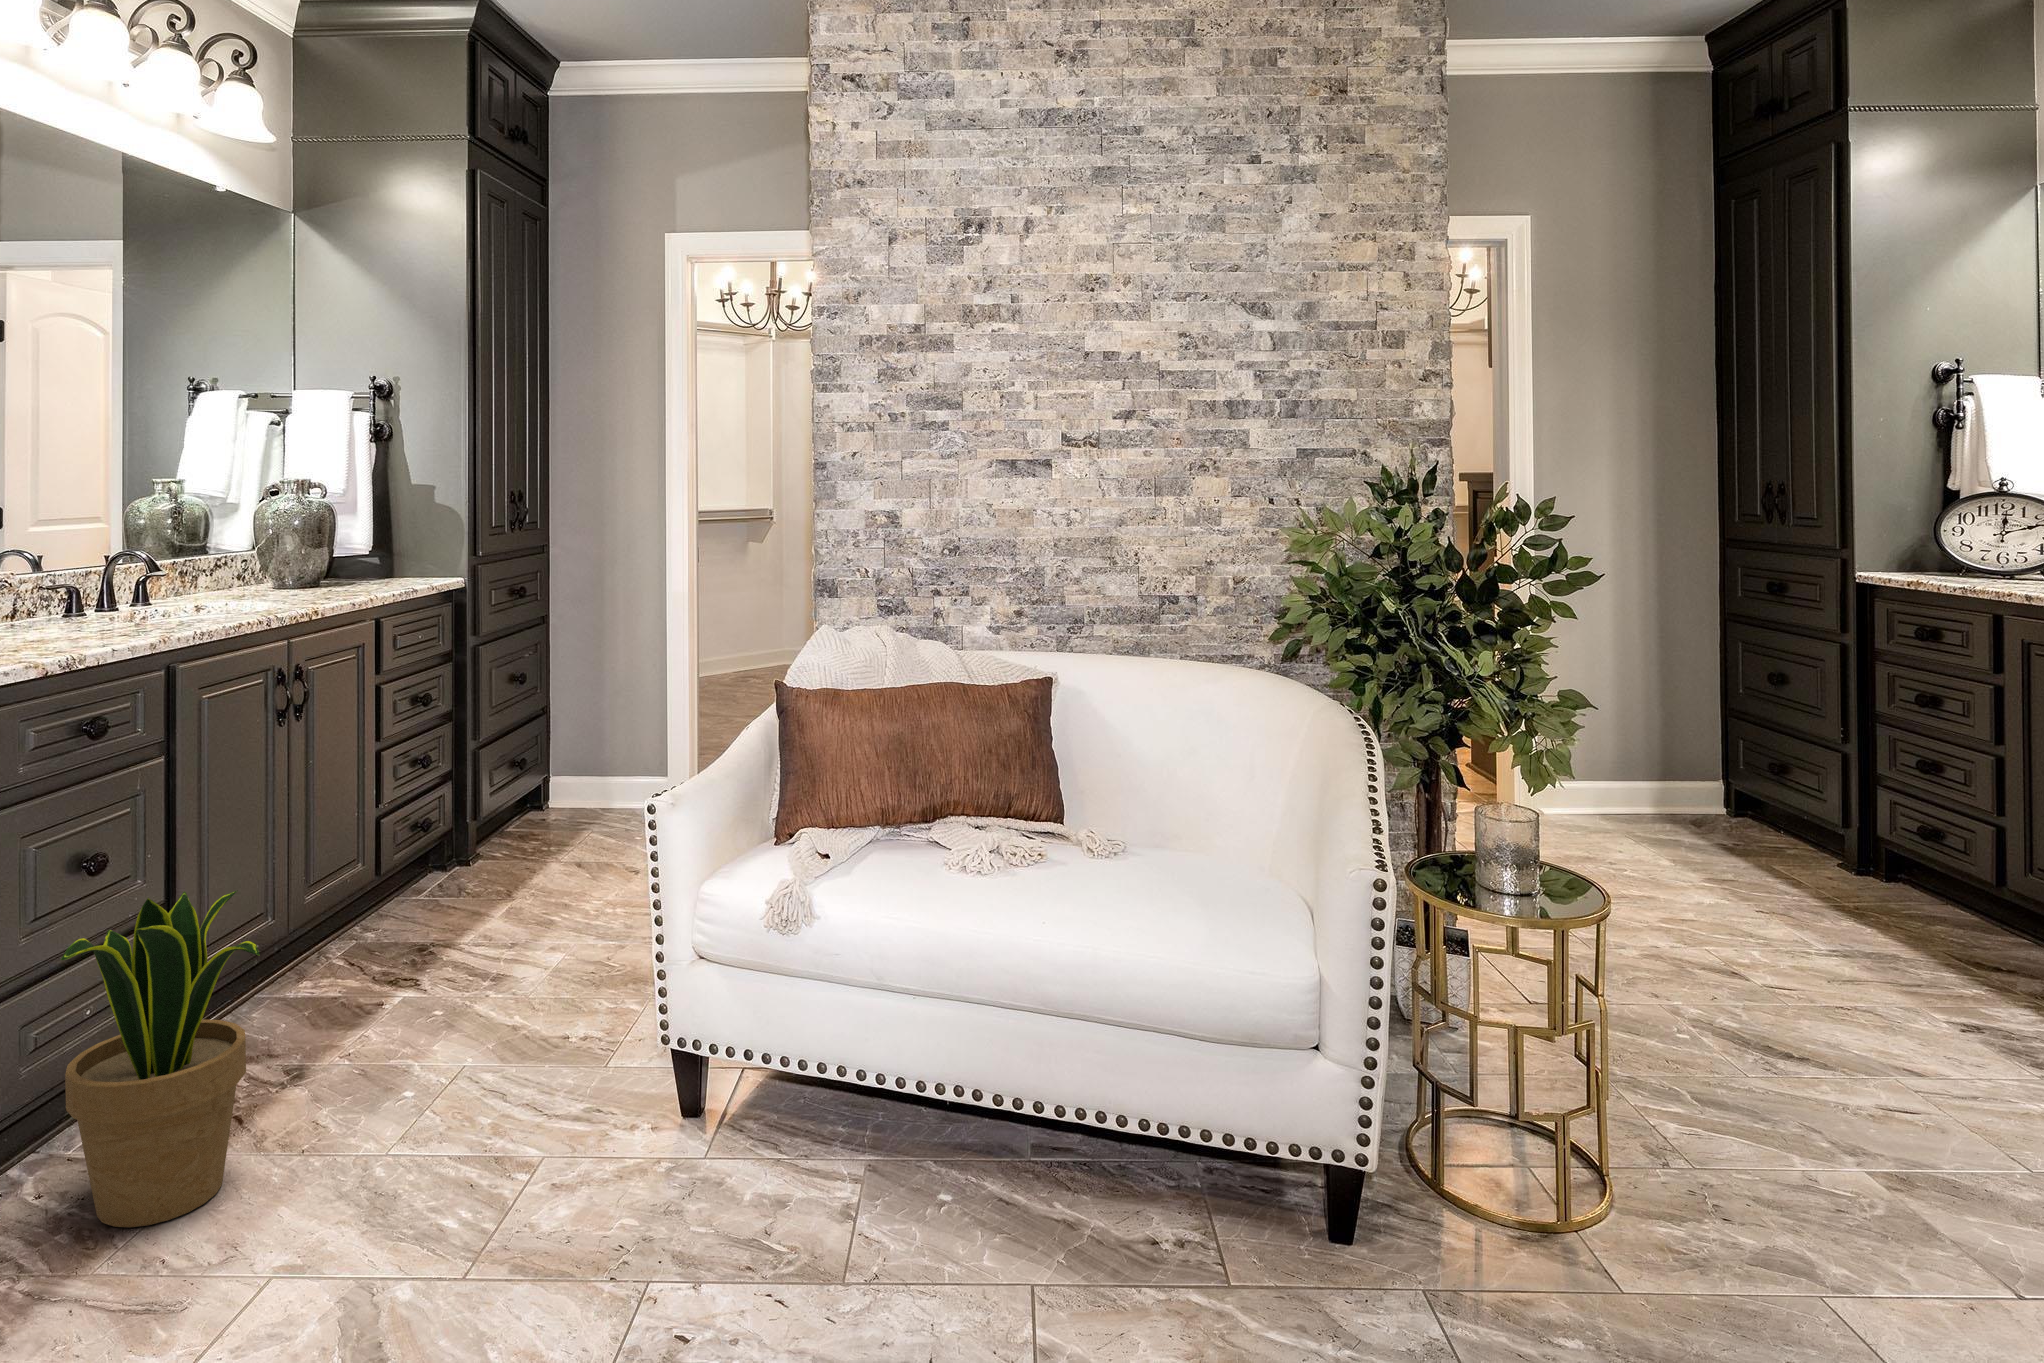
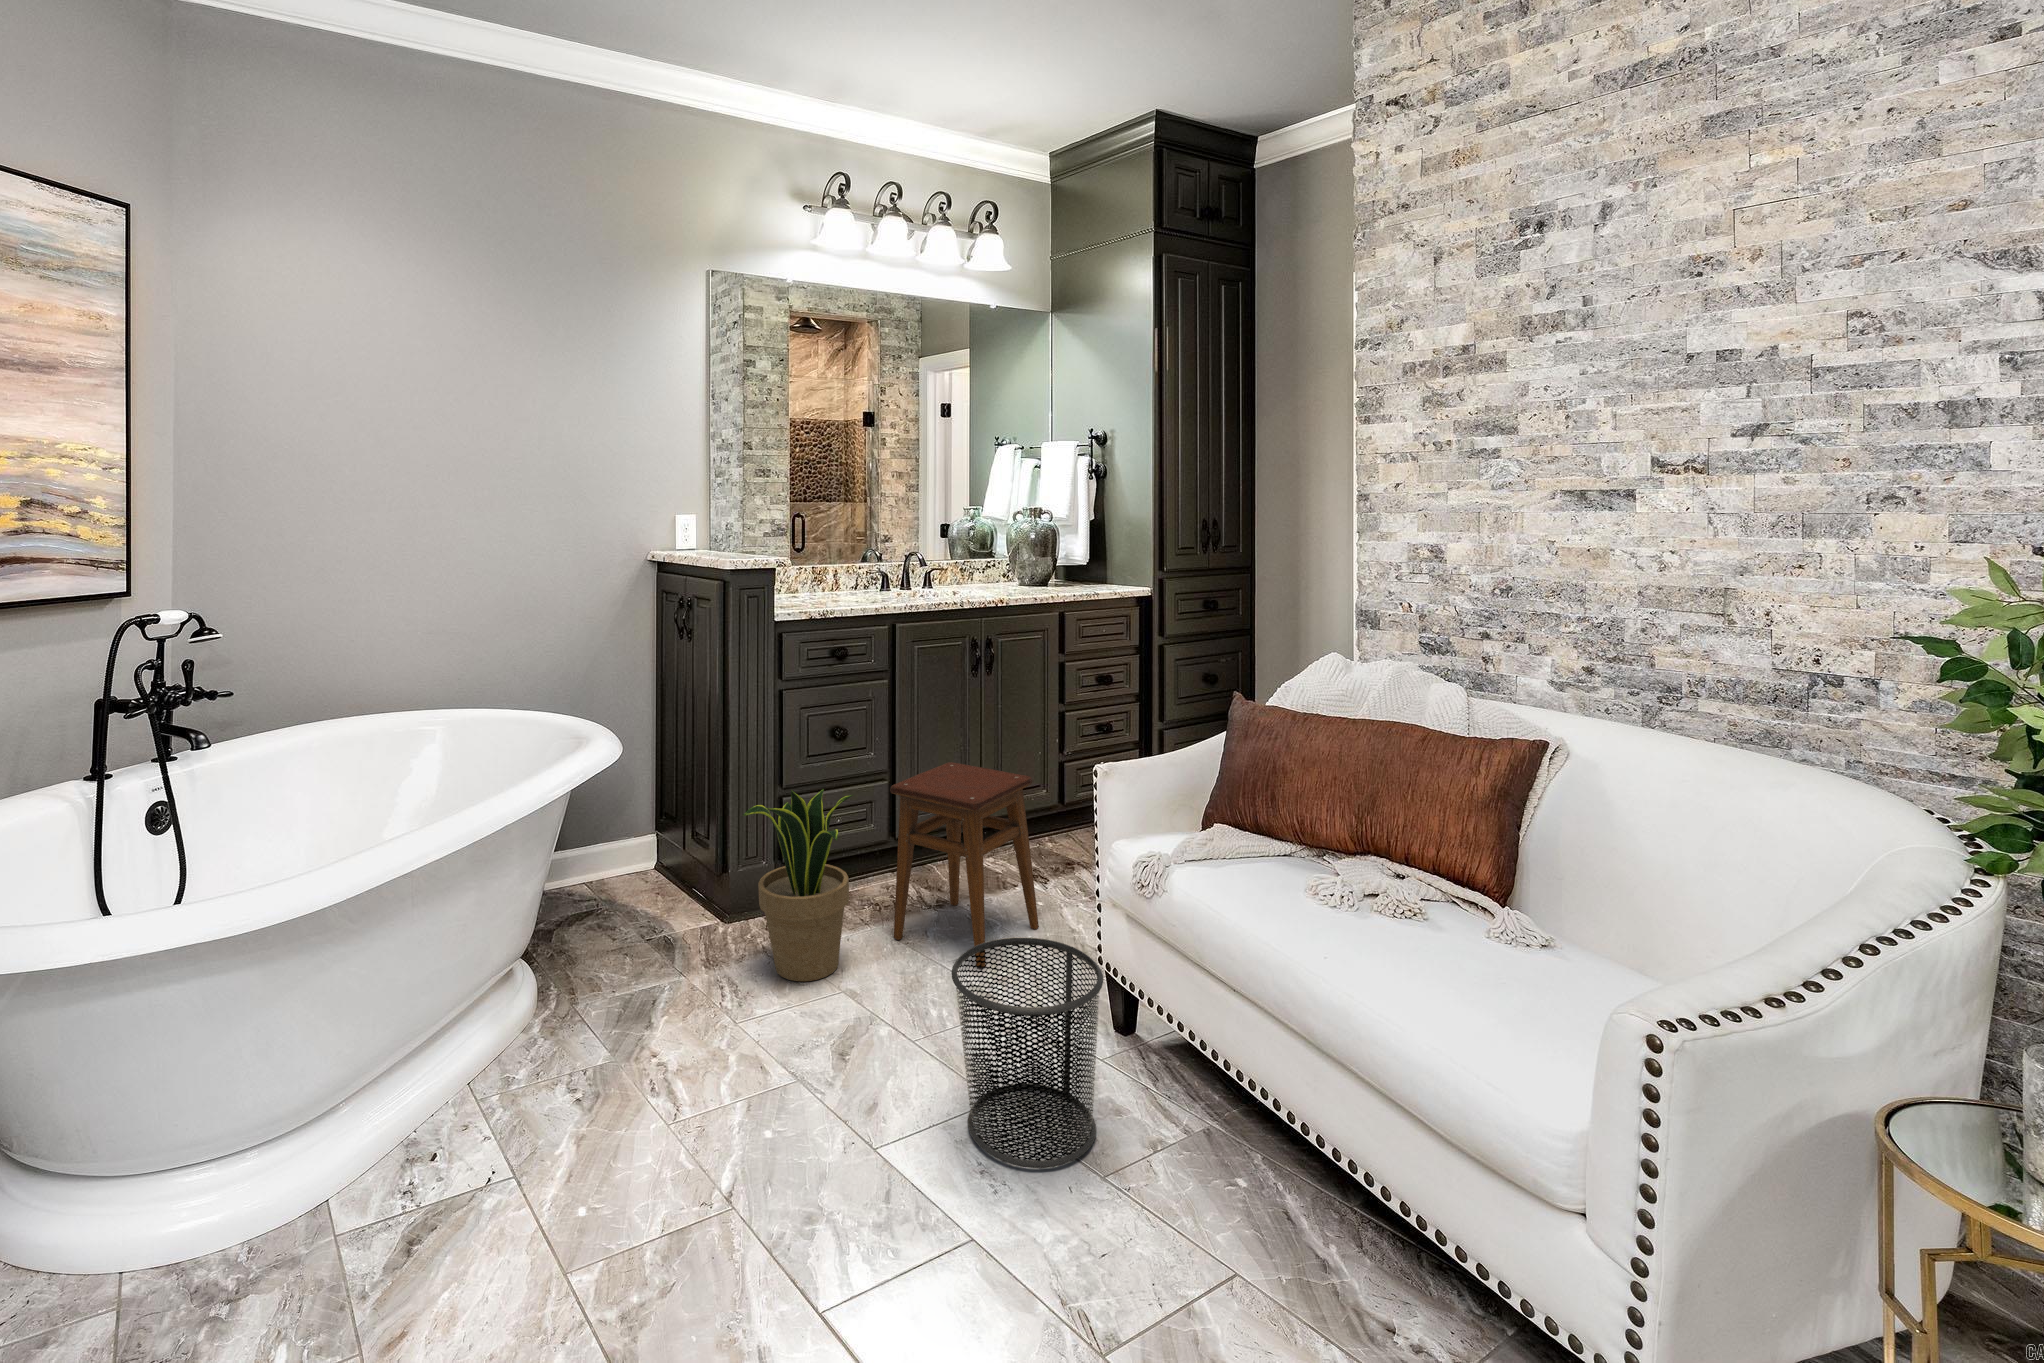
stool: none [275,822,473,1110] -> present [890,762,1039,967]
waste bin: none [590,968,782,1246] -> present [951,937,1103,1168]

